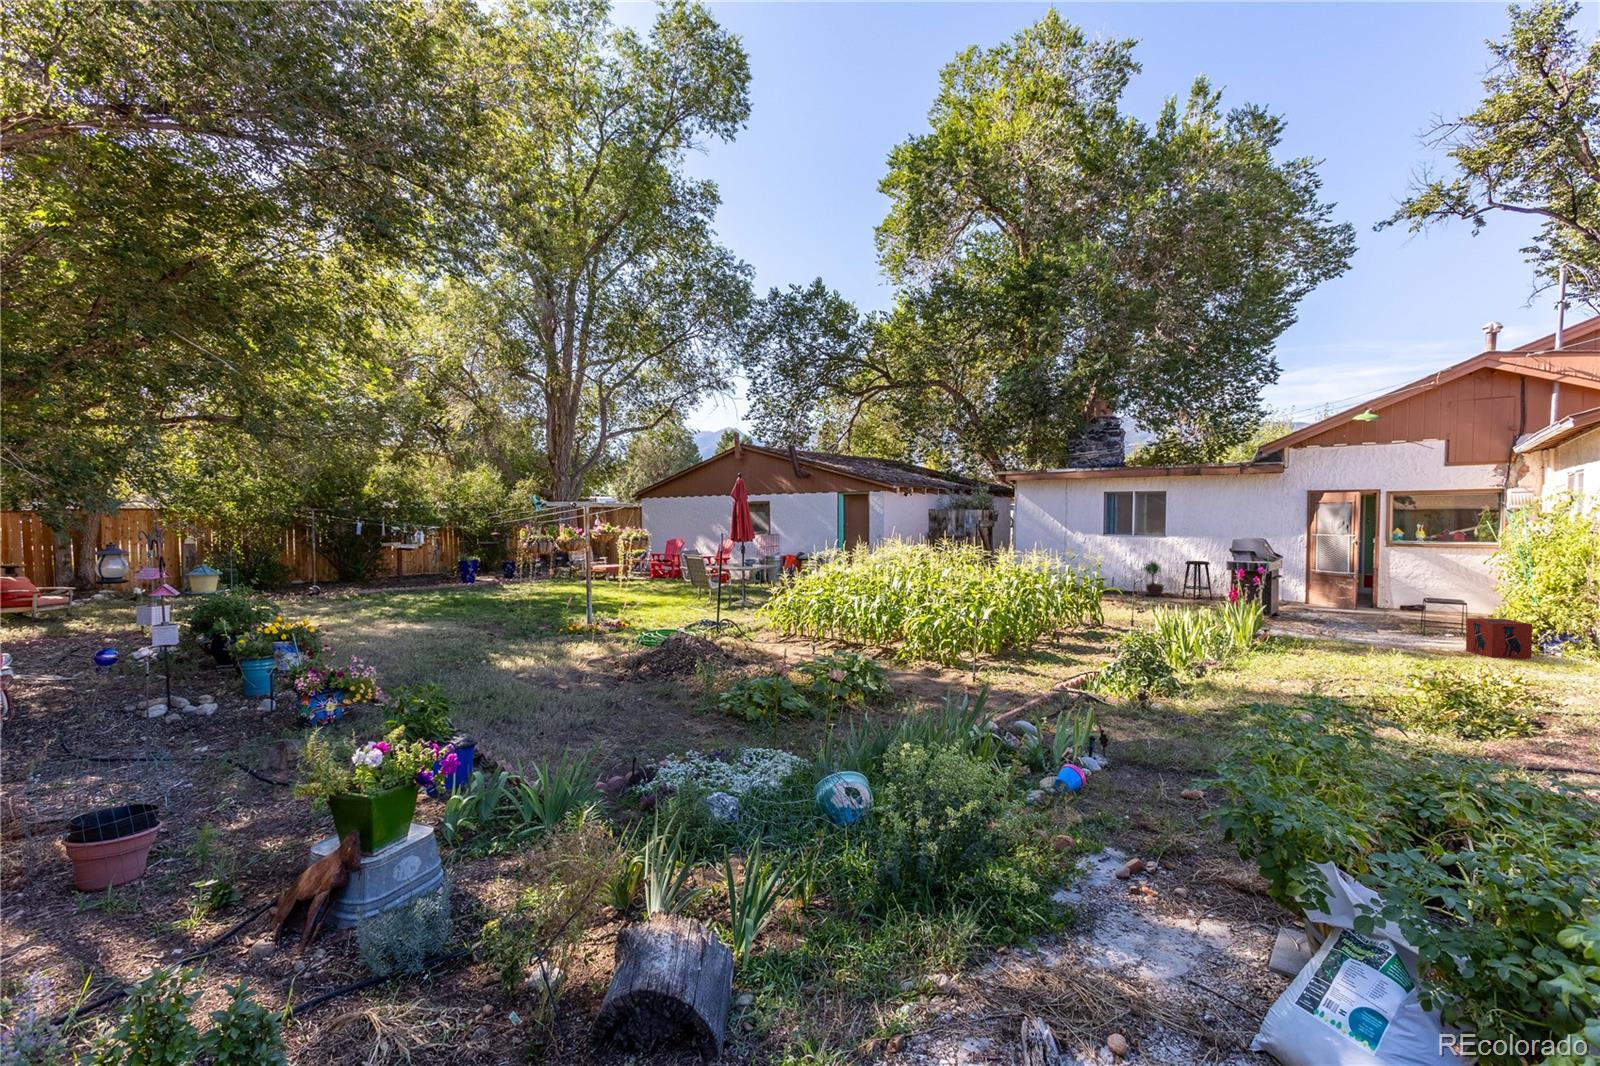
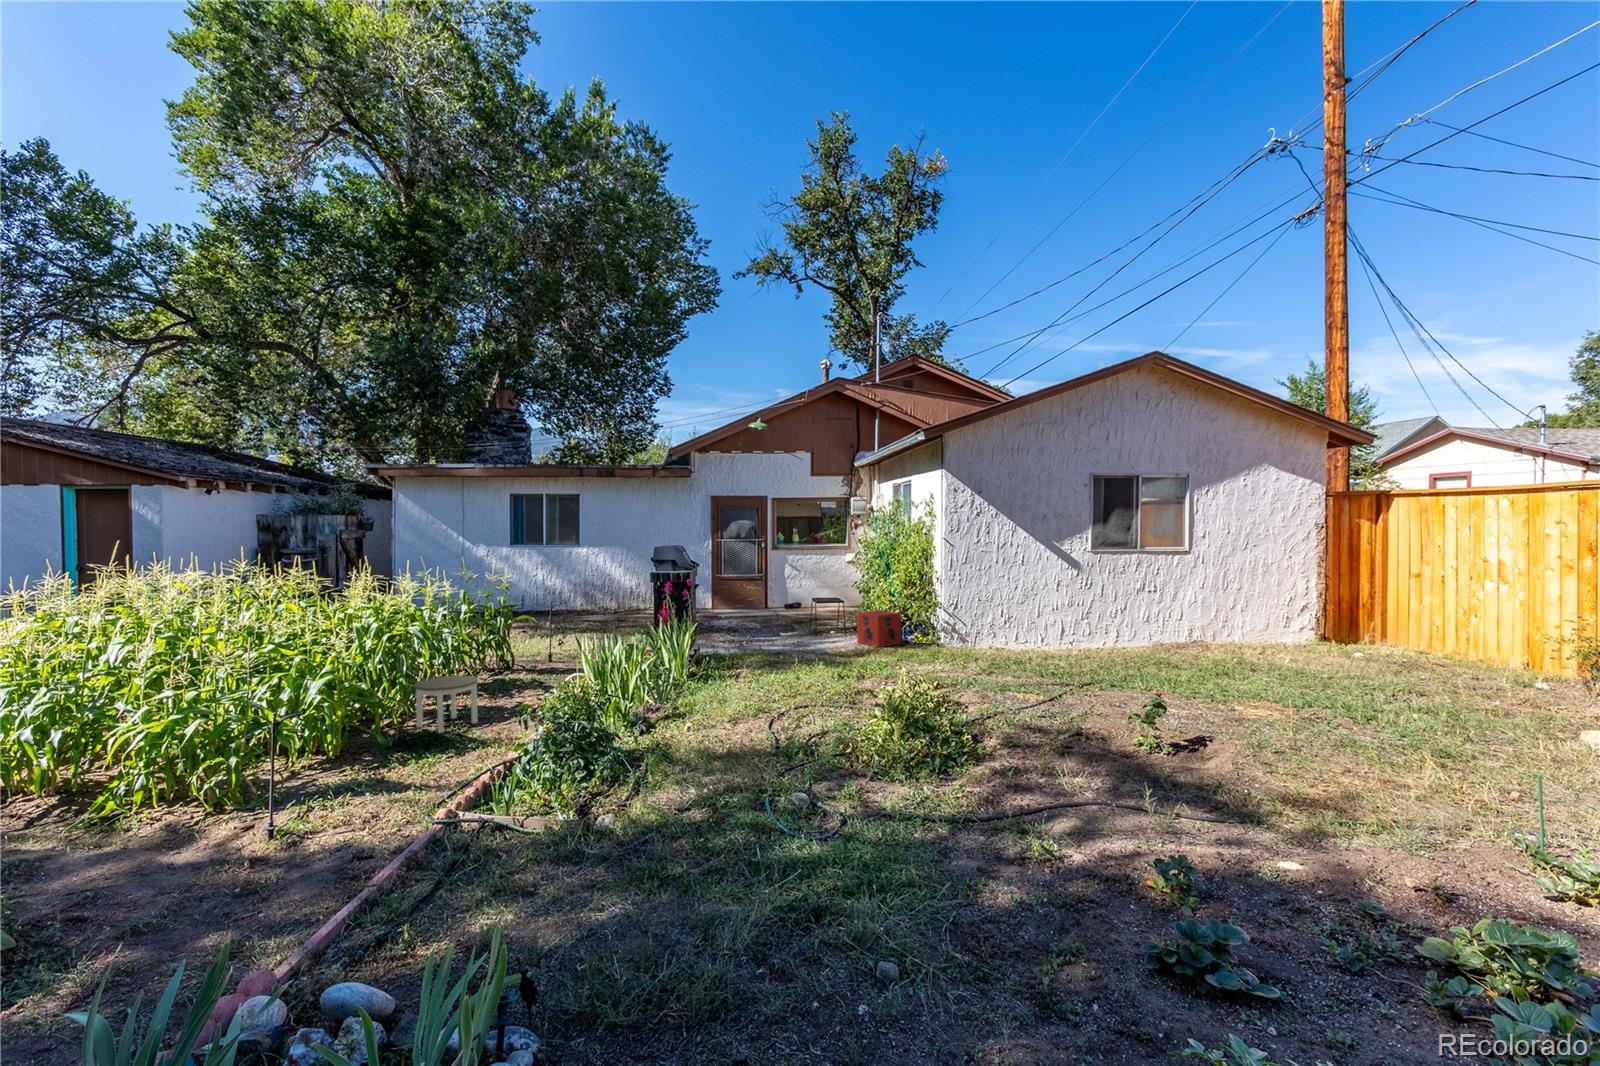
potted tree: present [1142,561,1164,596] -> none [555,569,581,613]
stool: present [1182,561,1212,600] -> none [601,571,630,614]
round table: none [1038,621,1076,654] -> present [414,675,478,733]

